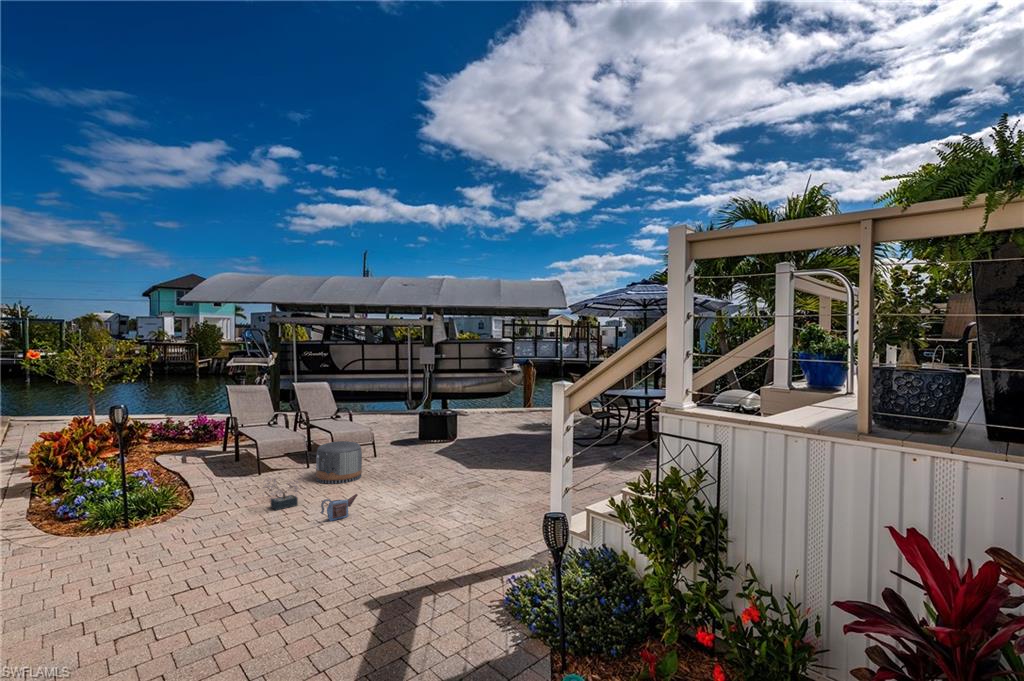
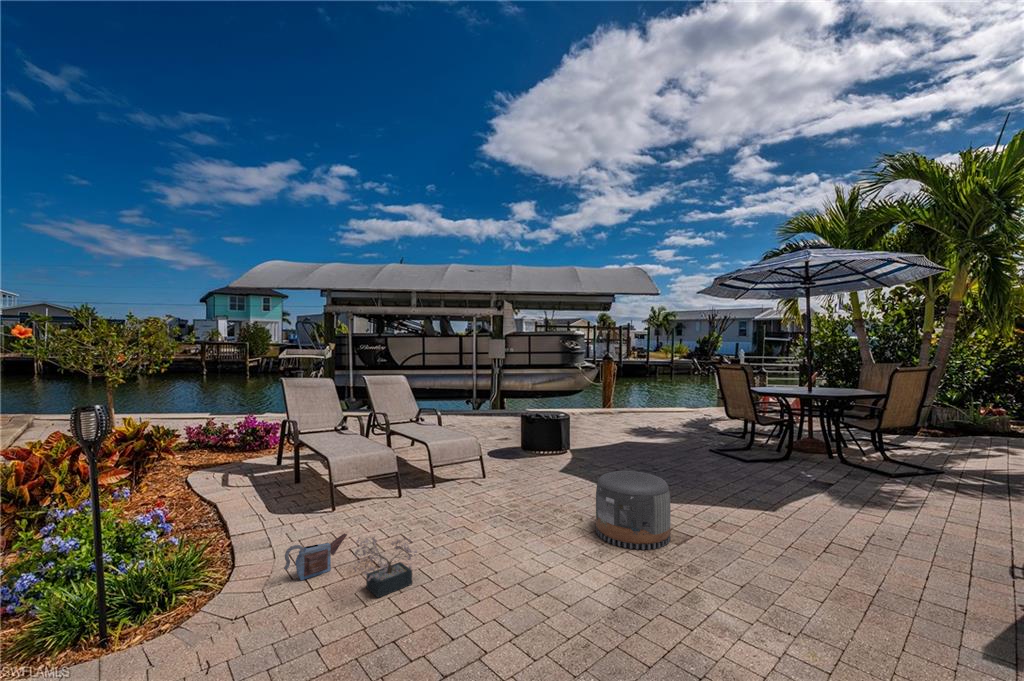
pouf: present [316,441,362,484] -> present [596,471,671,550]
watering can: present [321,494,358,521] -> present [284,533,347,580]

